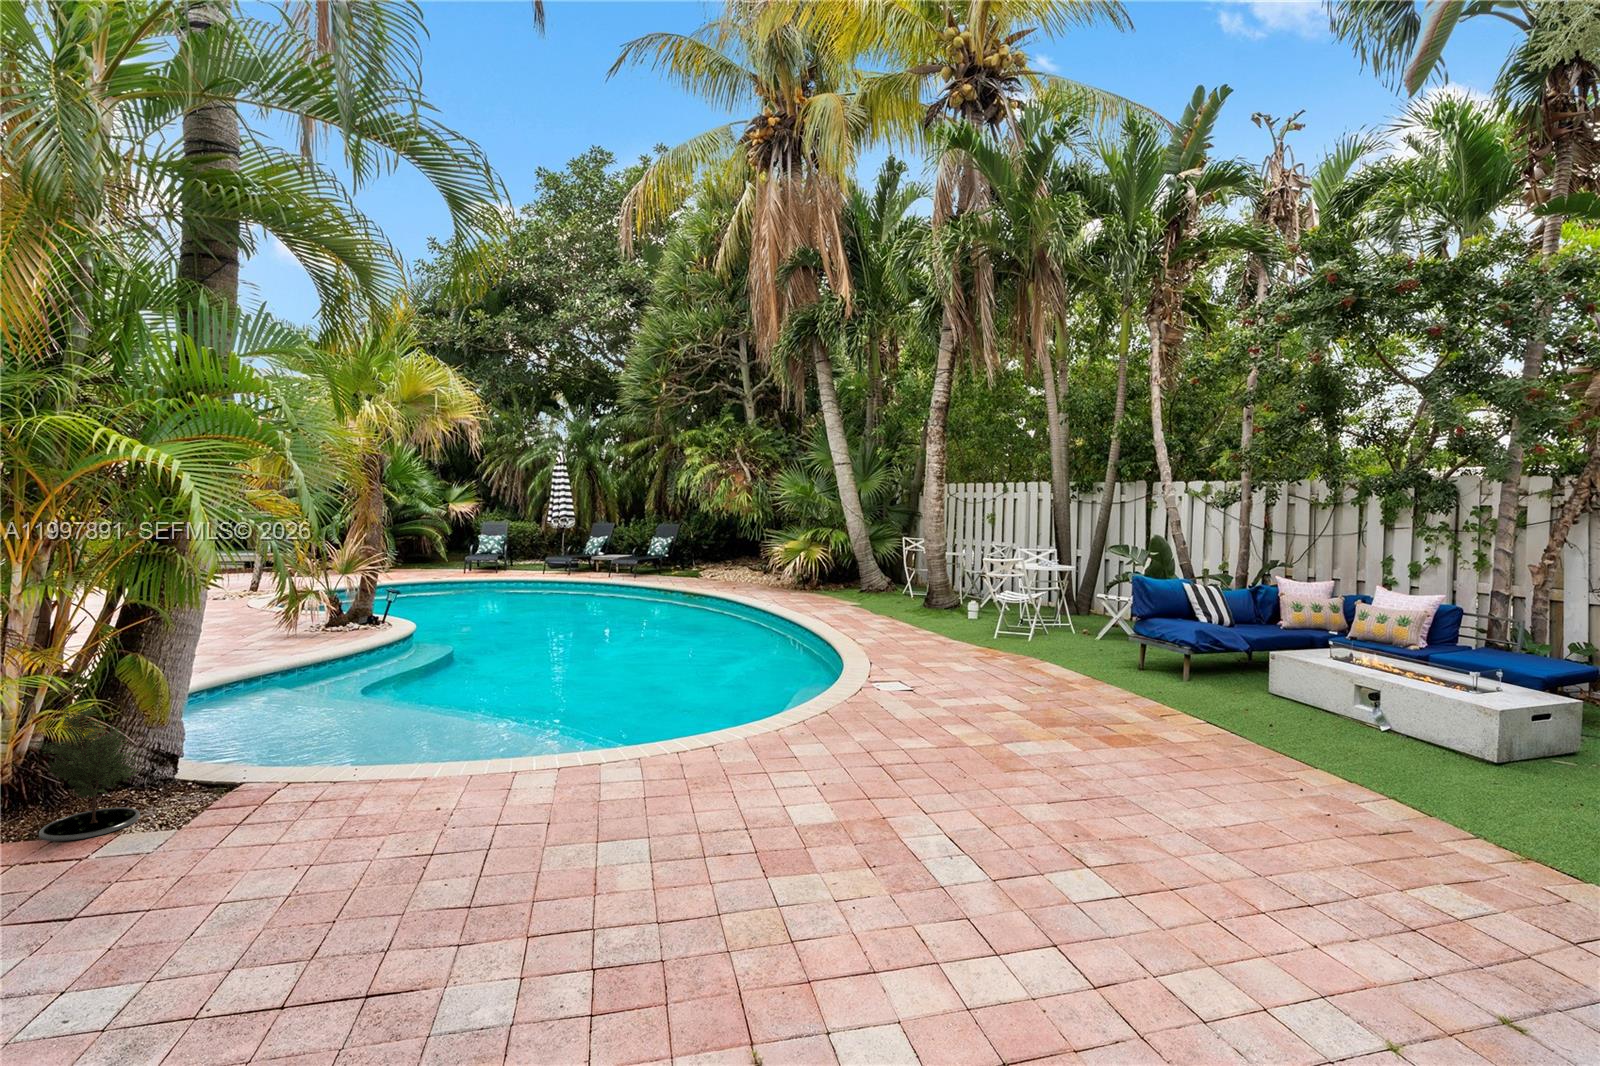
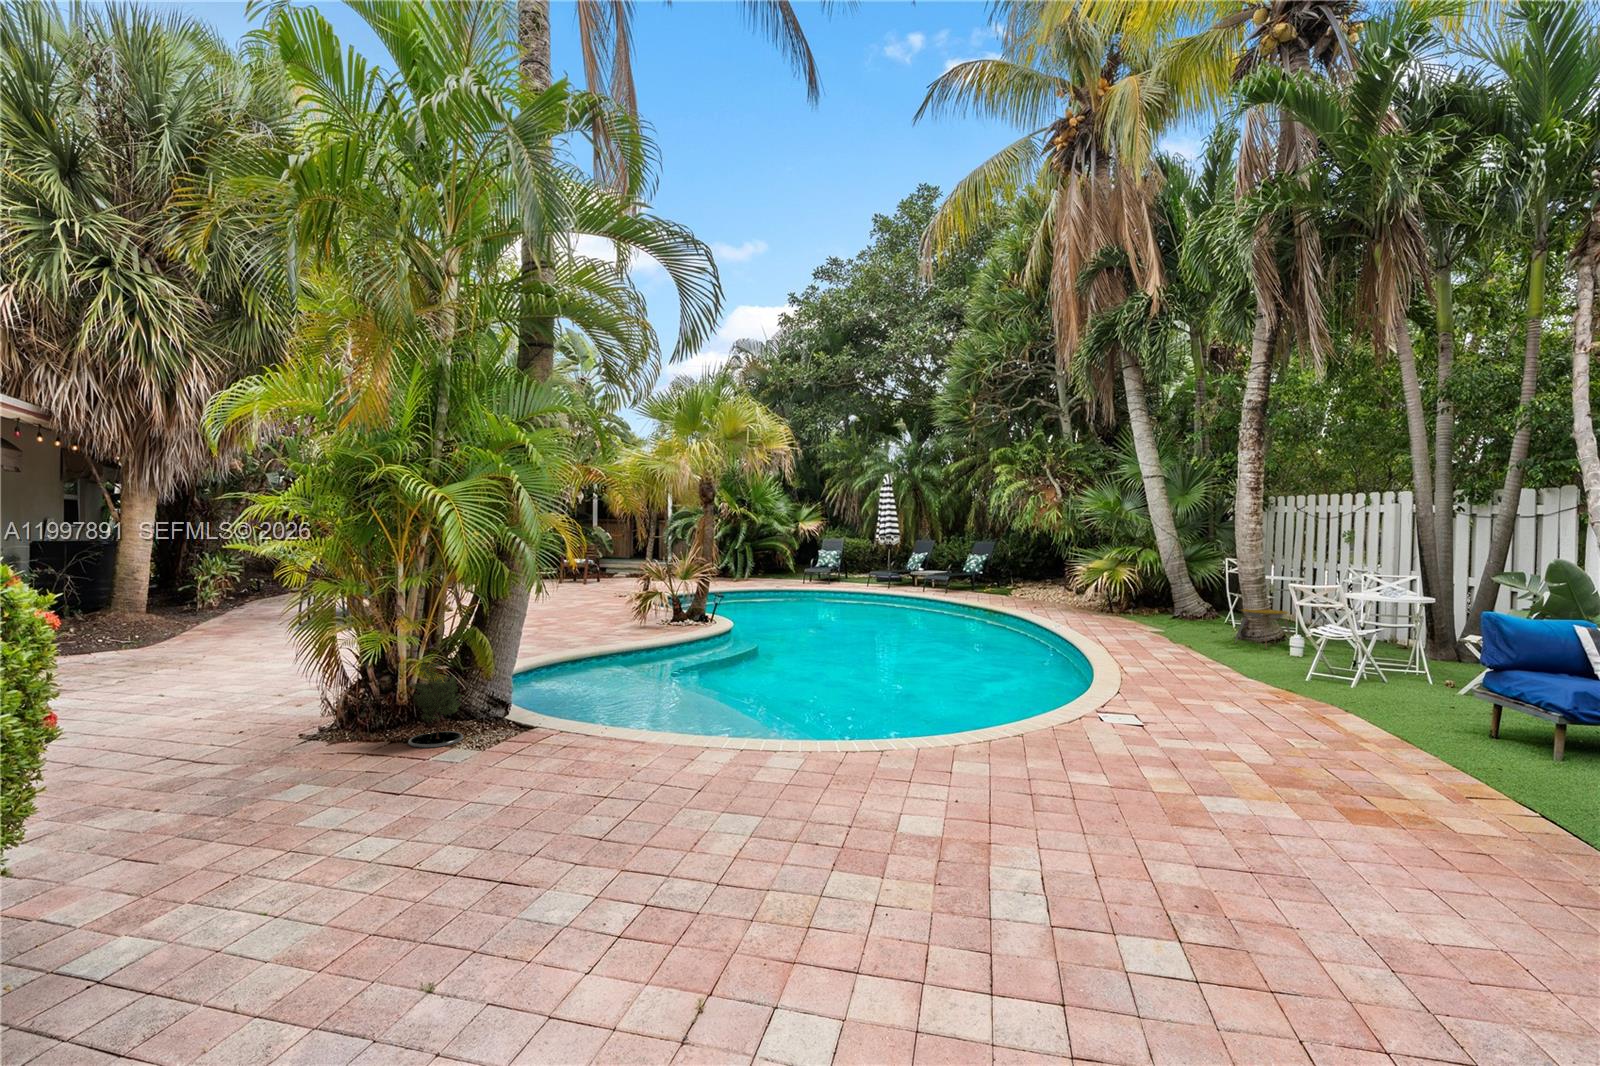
stool: none [917,581,962,615] -> present [1235,609,1291,648]

